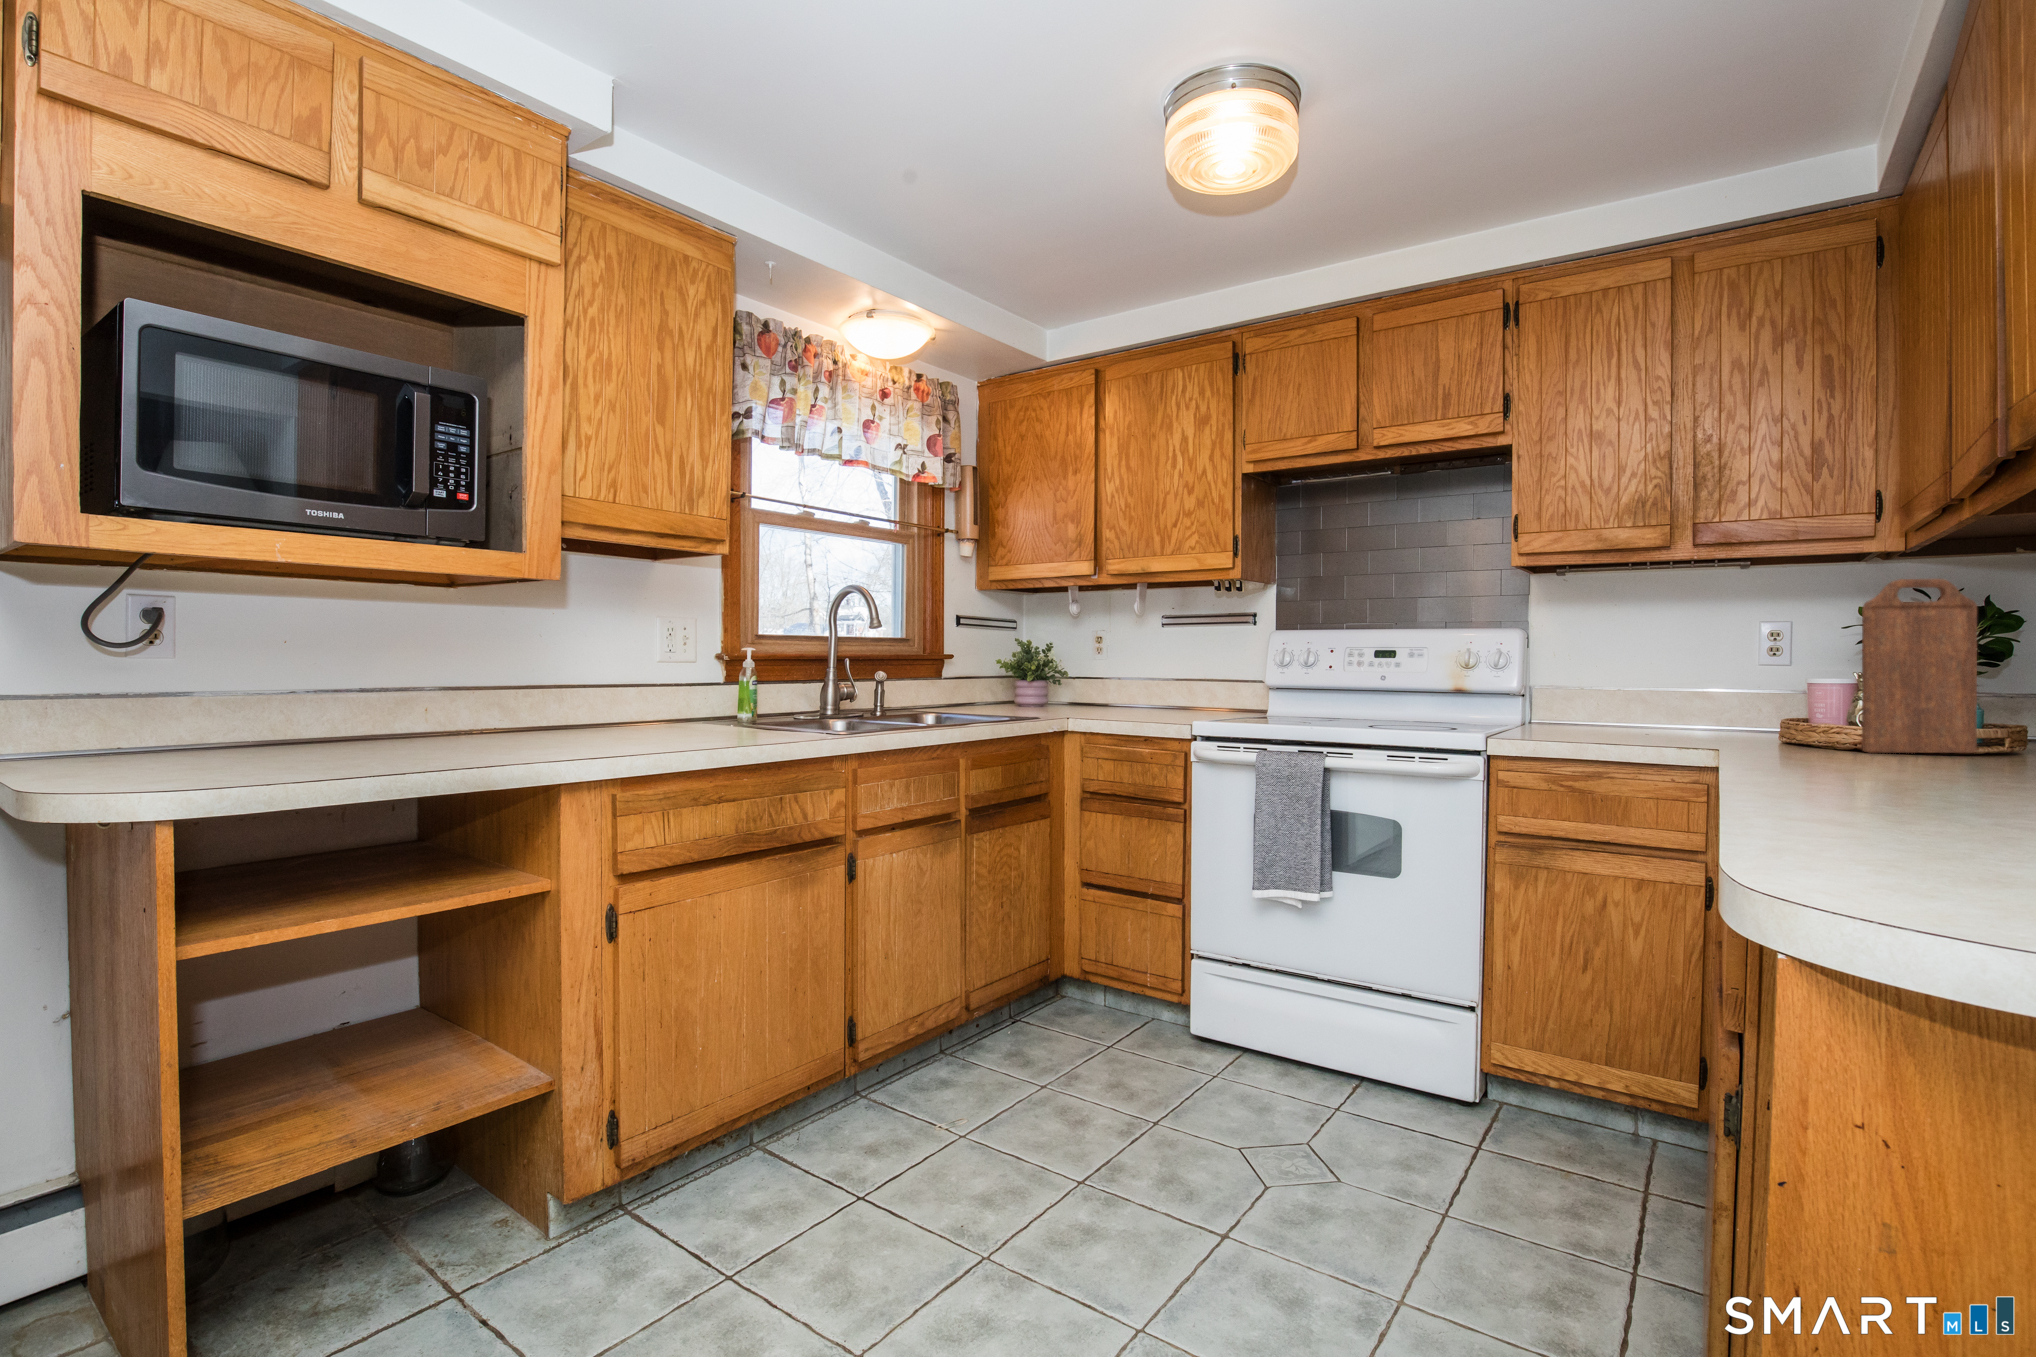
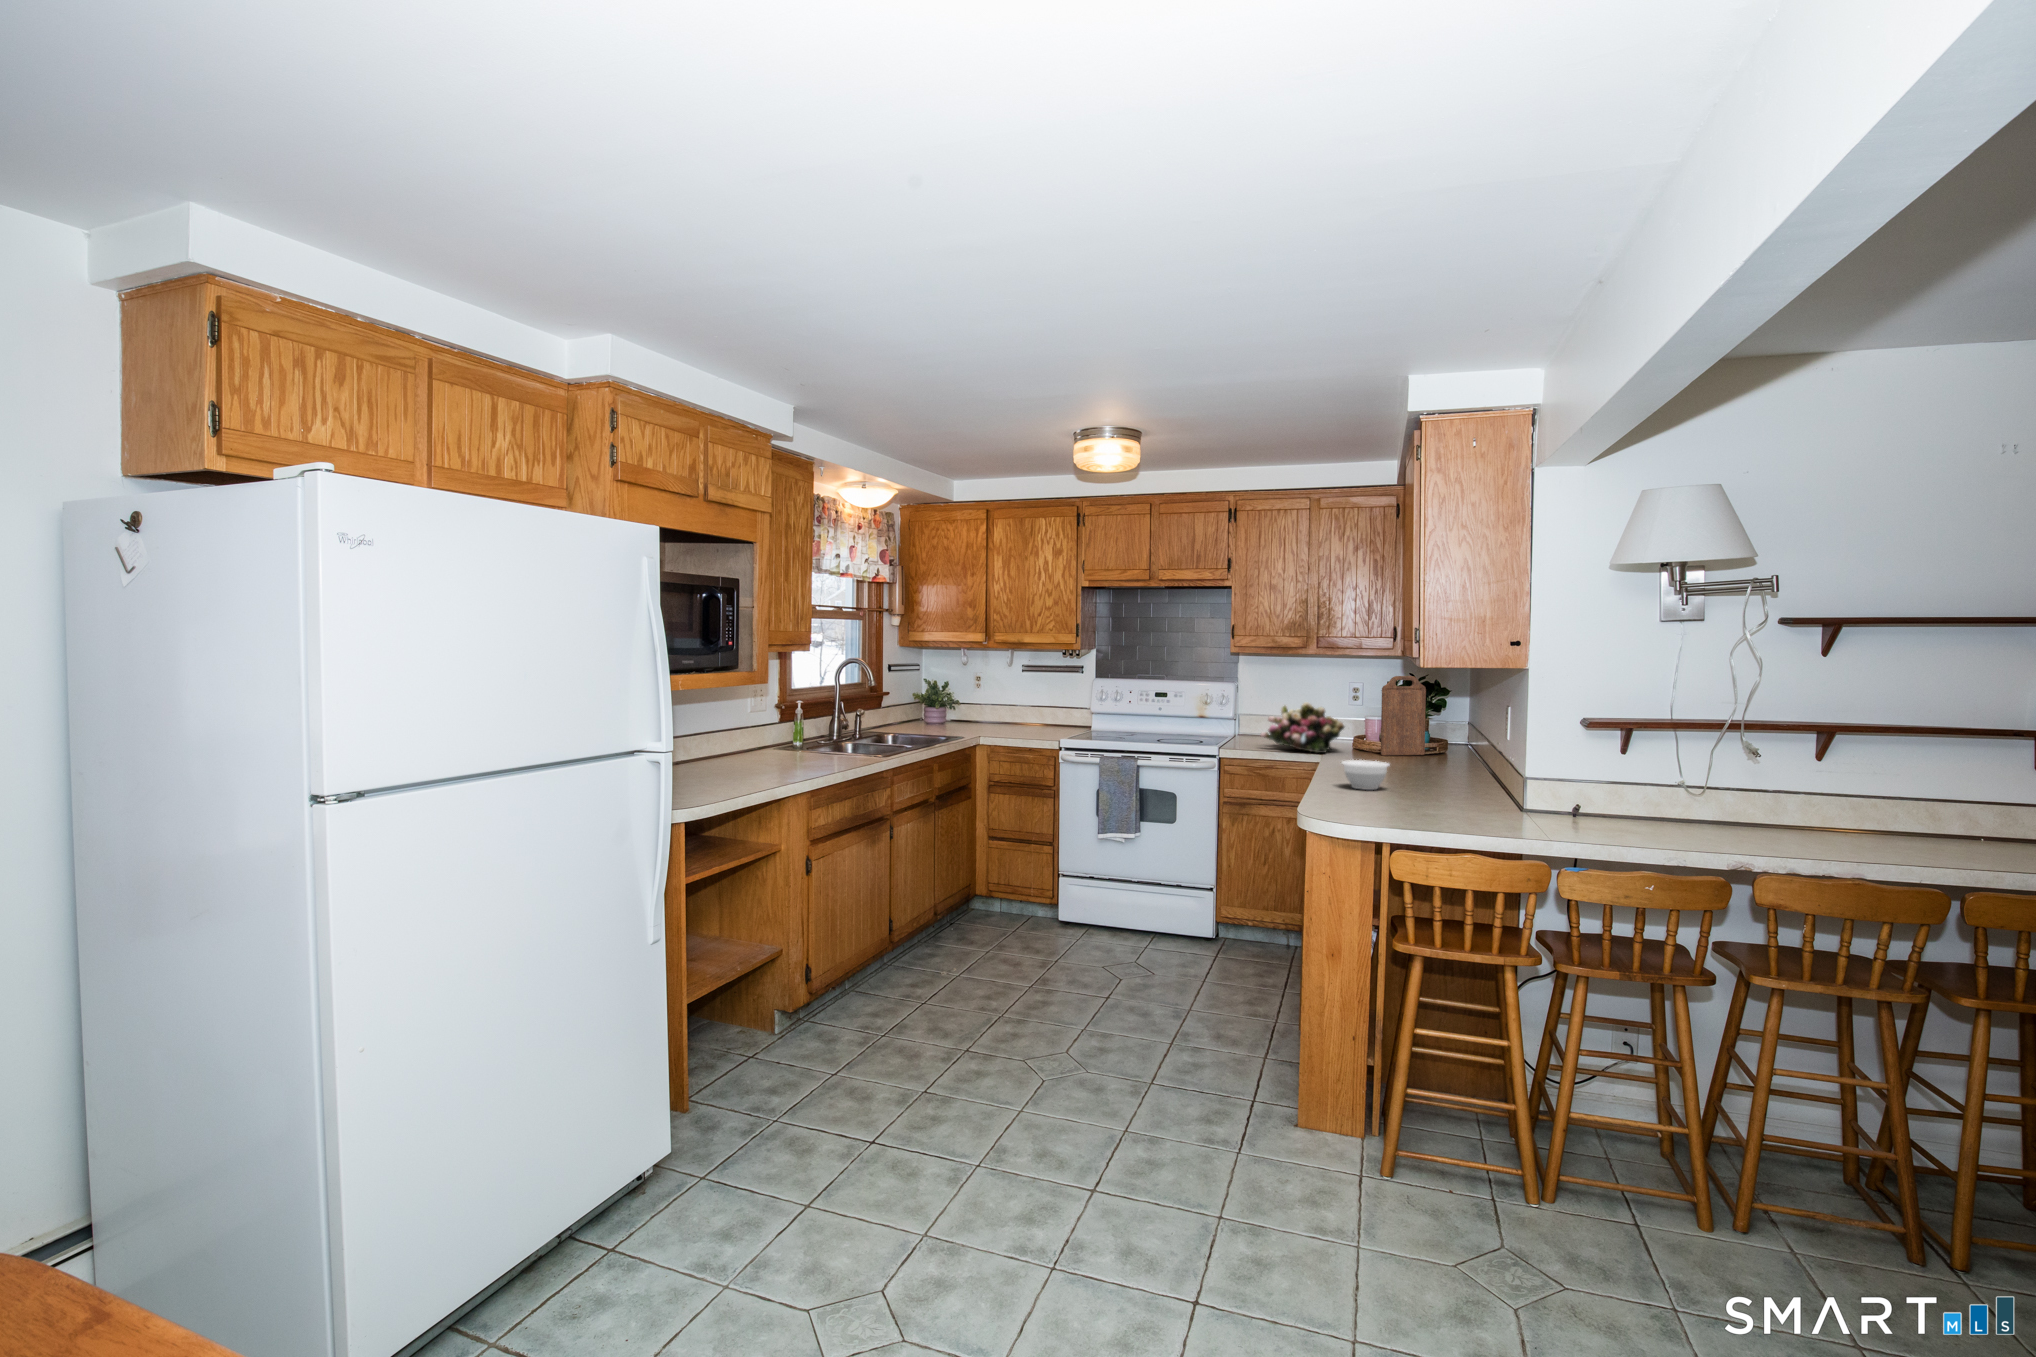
flower arrangement: none [1572,646,1768,746] -> present [1261,702,1344,753]
bowl: none [1805,742,1978,823] -> present [1342,760,1389,790]

